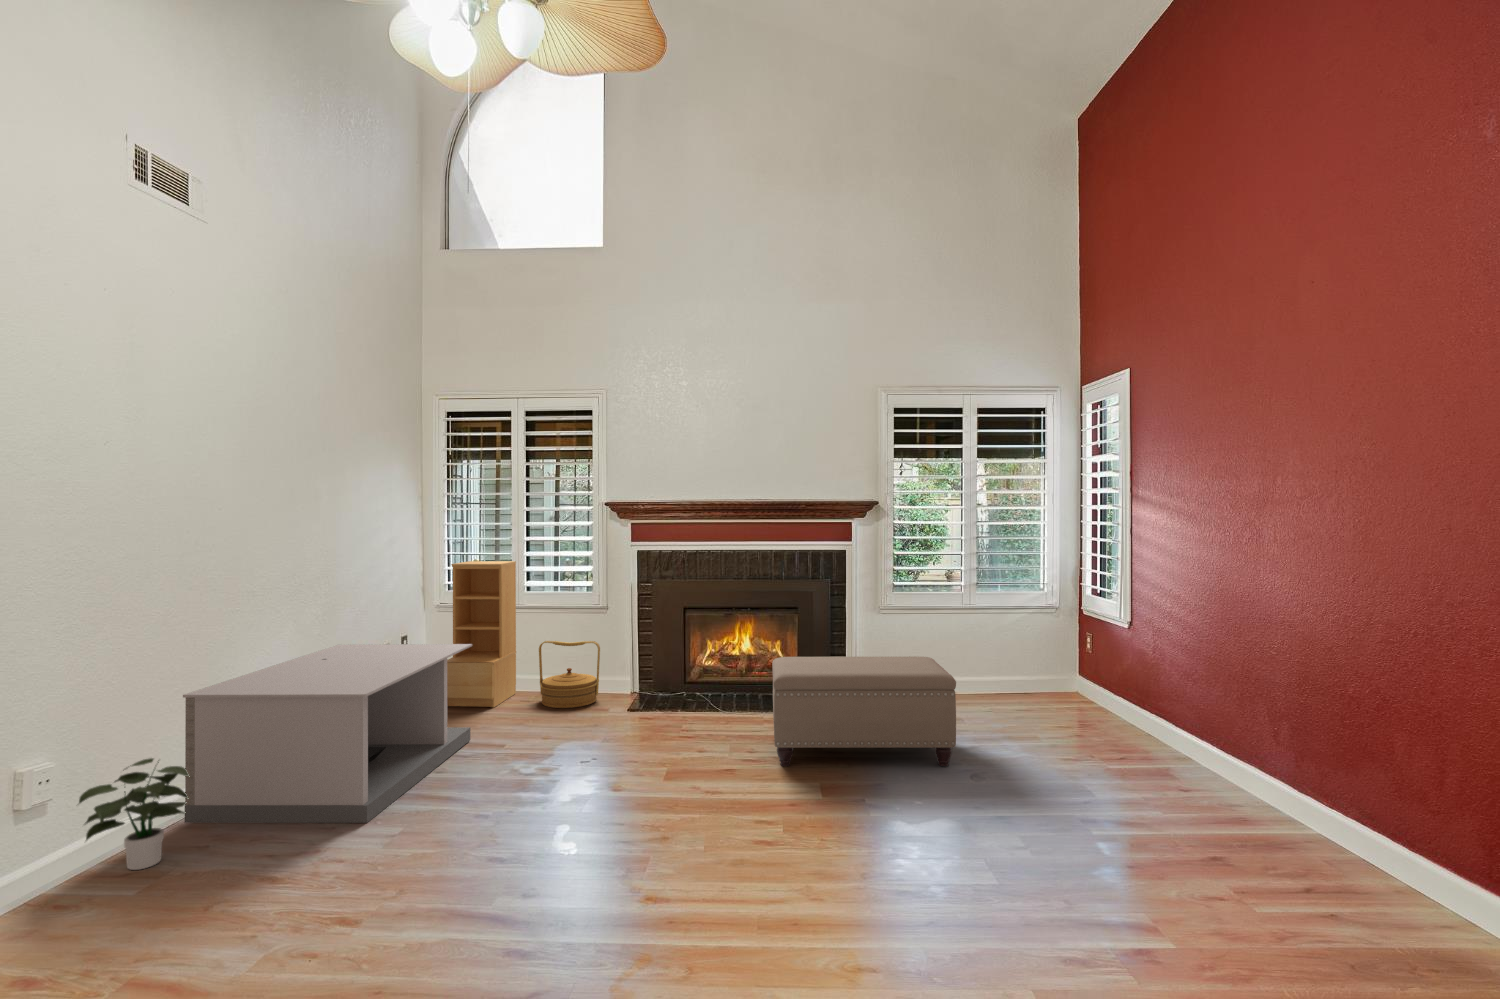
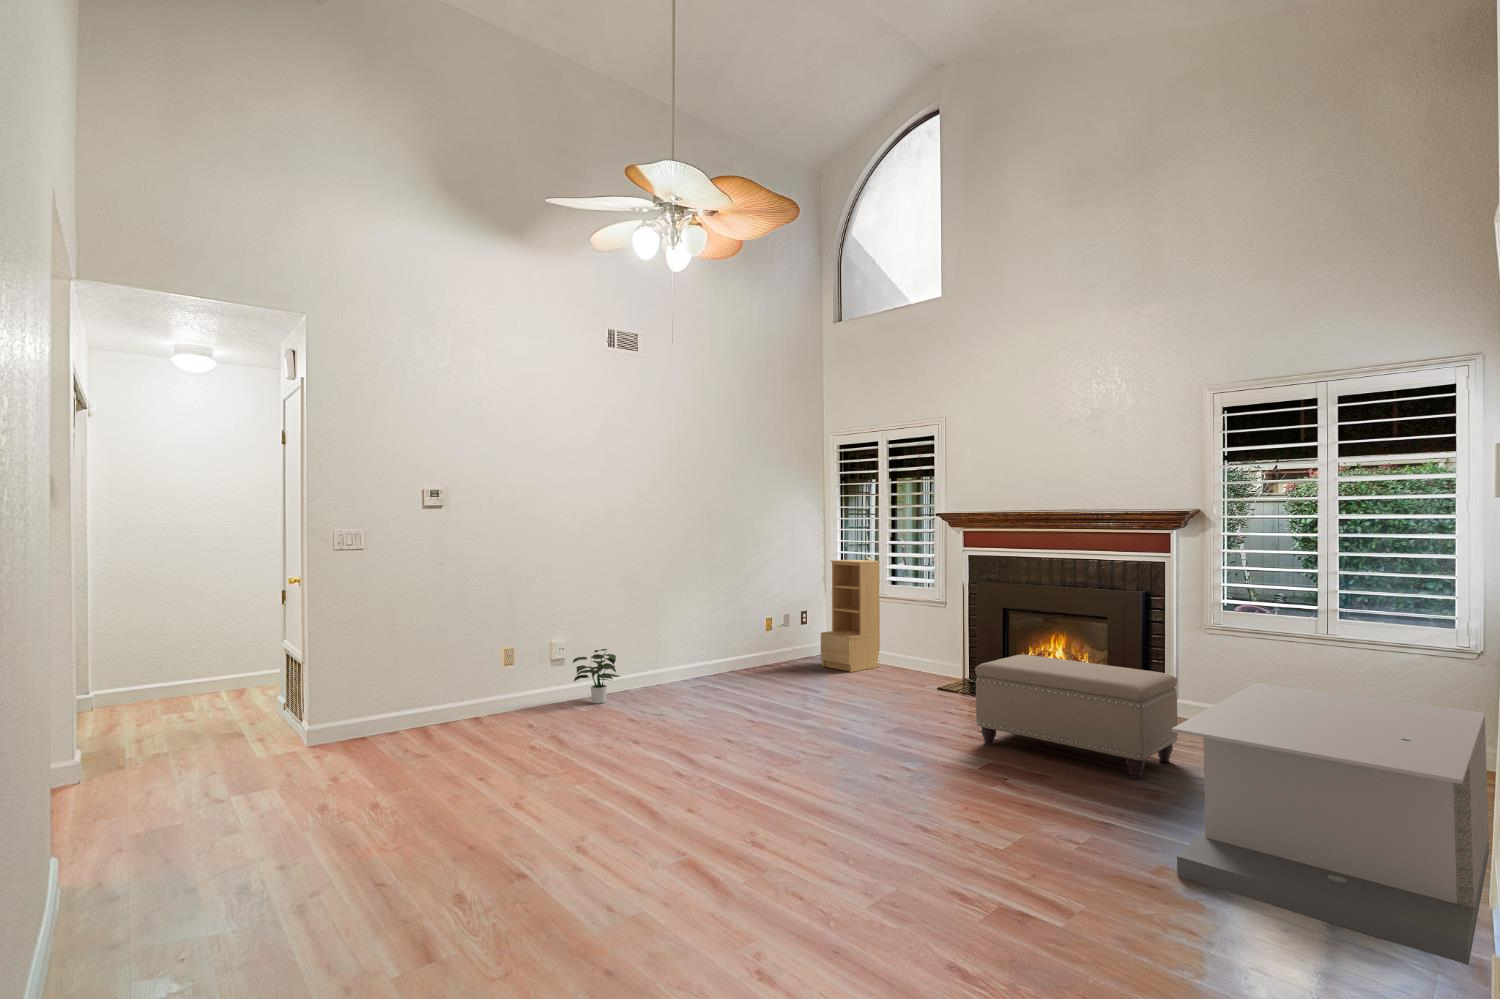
woven basket: present [539,641,600,708] -> none [884,626,930,682]
coffee table: present [183,644,472,823] -> present [1172,683,1489,965]

